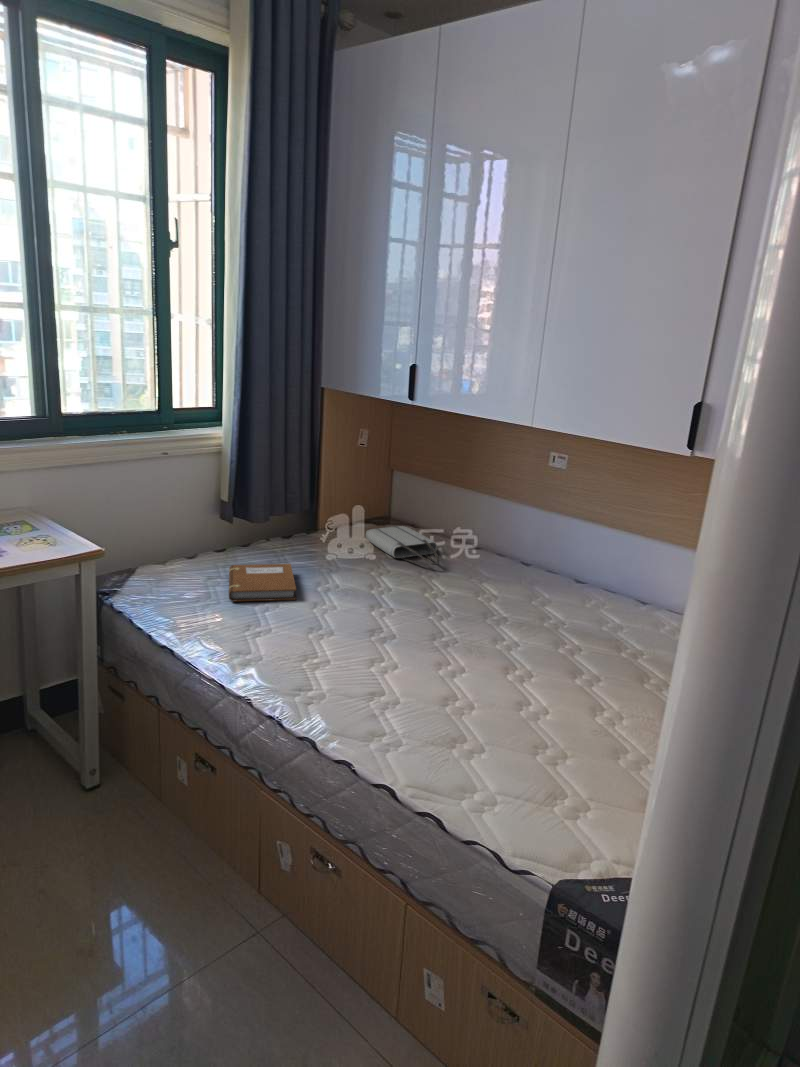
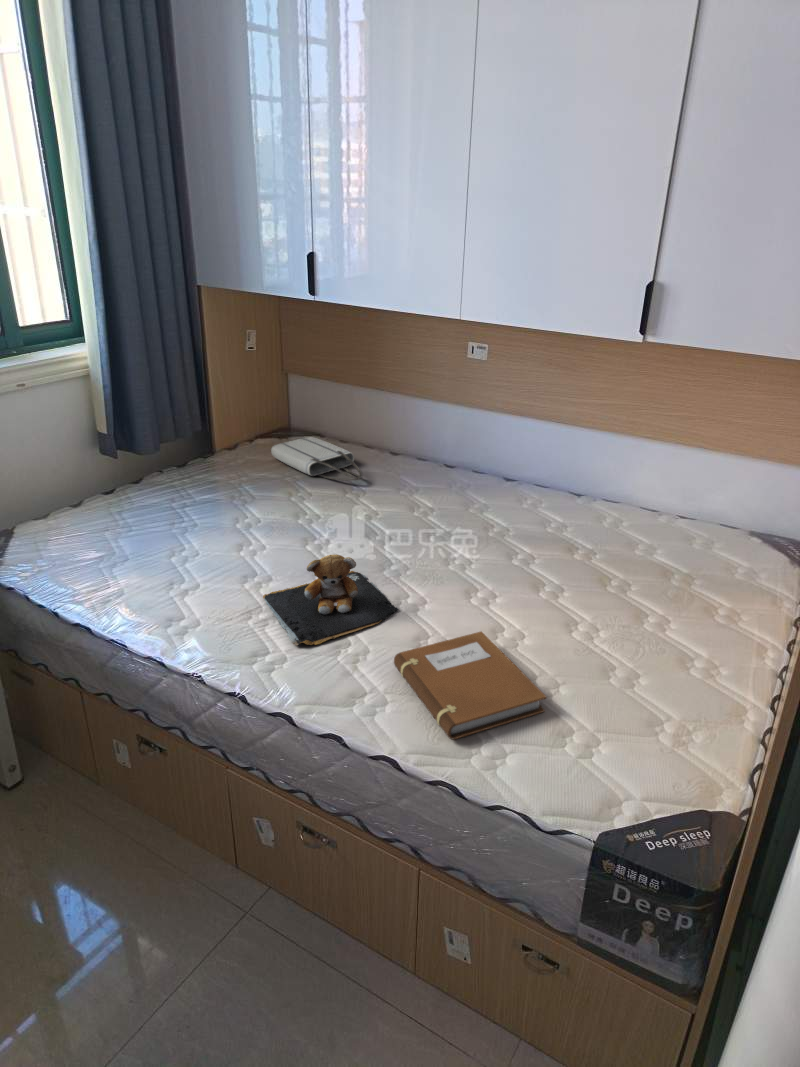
notebook: present [229,564,296,601] -> present [394,632,546,739]
teddy bear: none [321,613,437,689] -> present [263,554,398,645]

